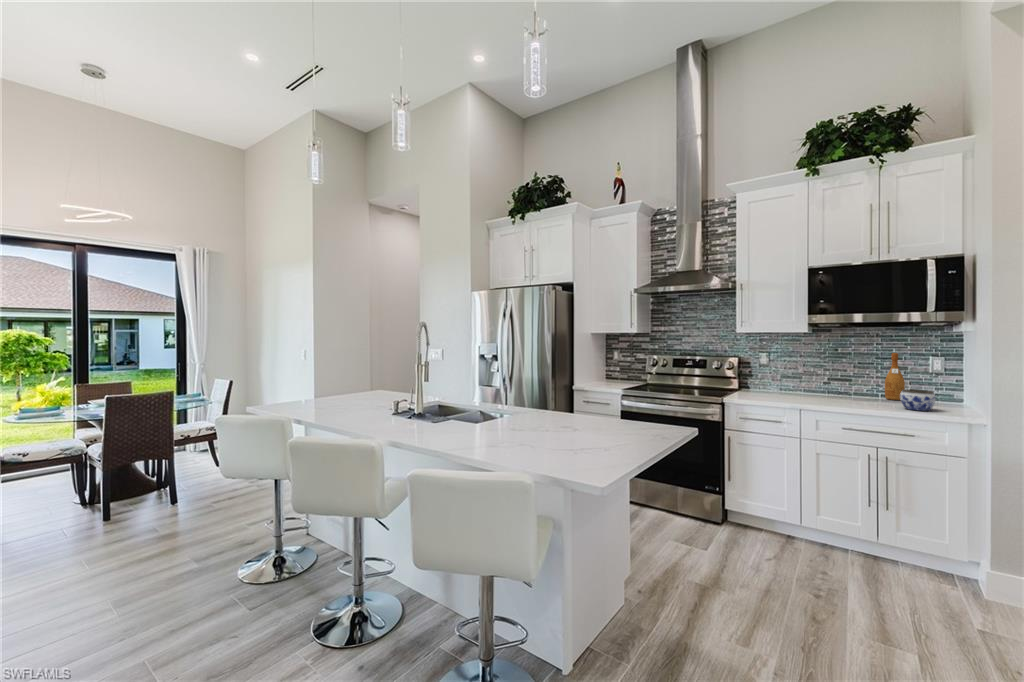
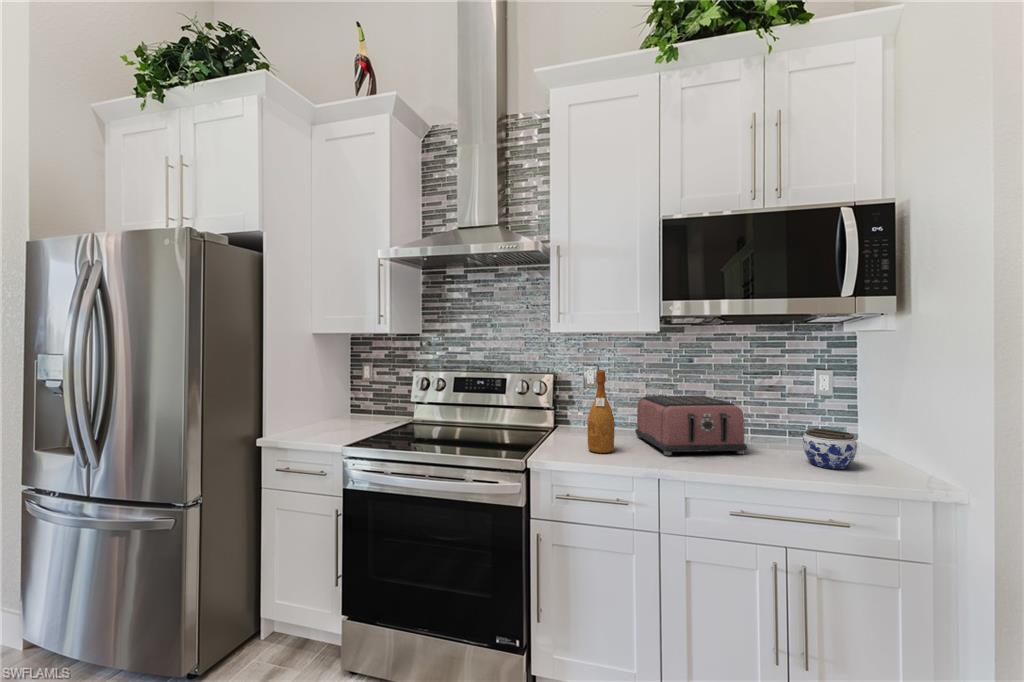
wine bottle: present [885,353,905,400] -> present [588,370,614,453]
toaster: none [793,370,865,403] -> present [635,395,747,455]

